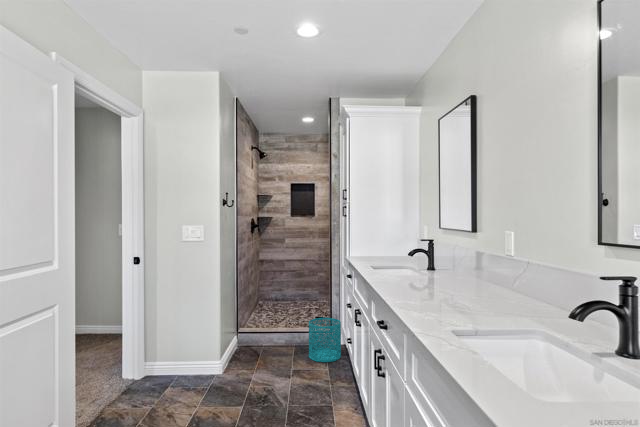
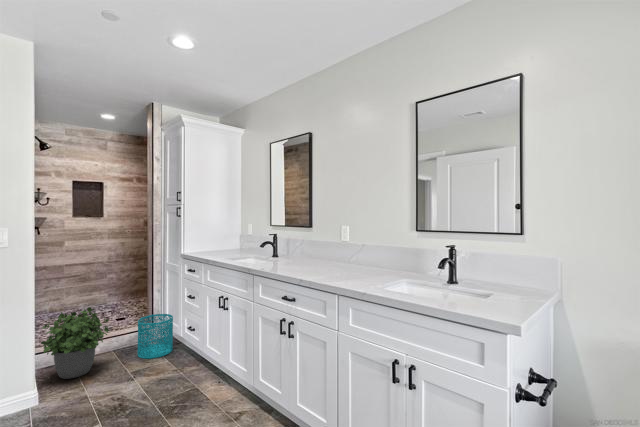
potted plant: none [235,300,284,361] -> present [41,307,109,379]

